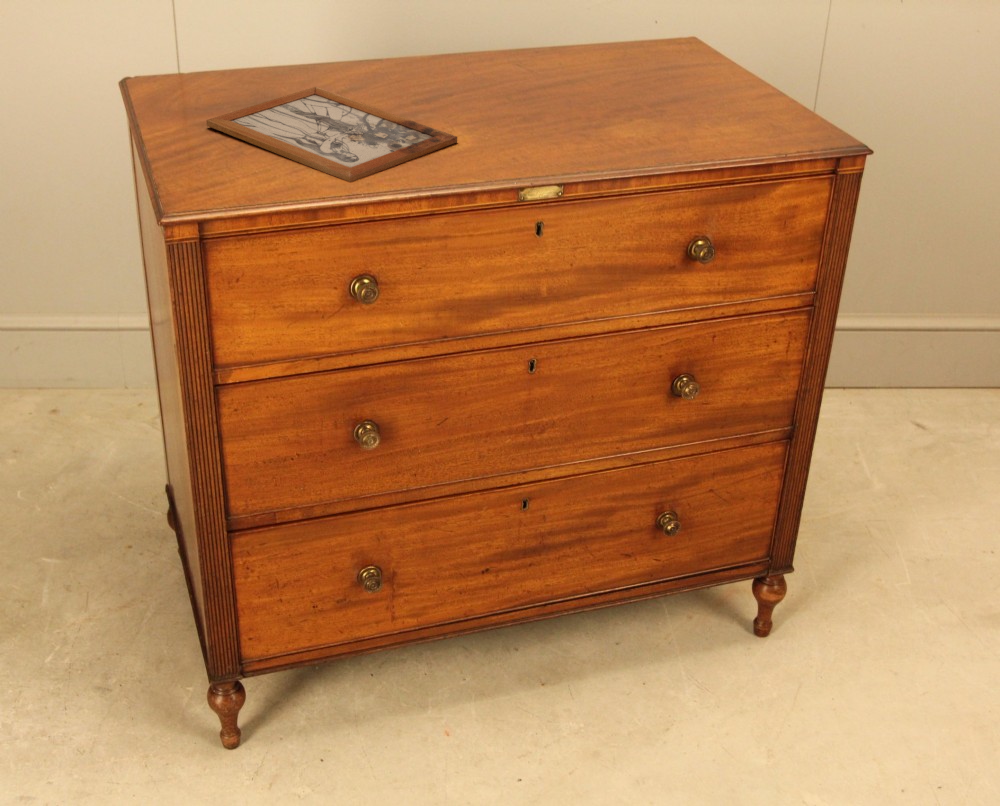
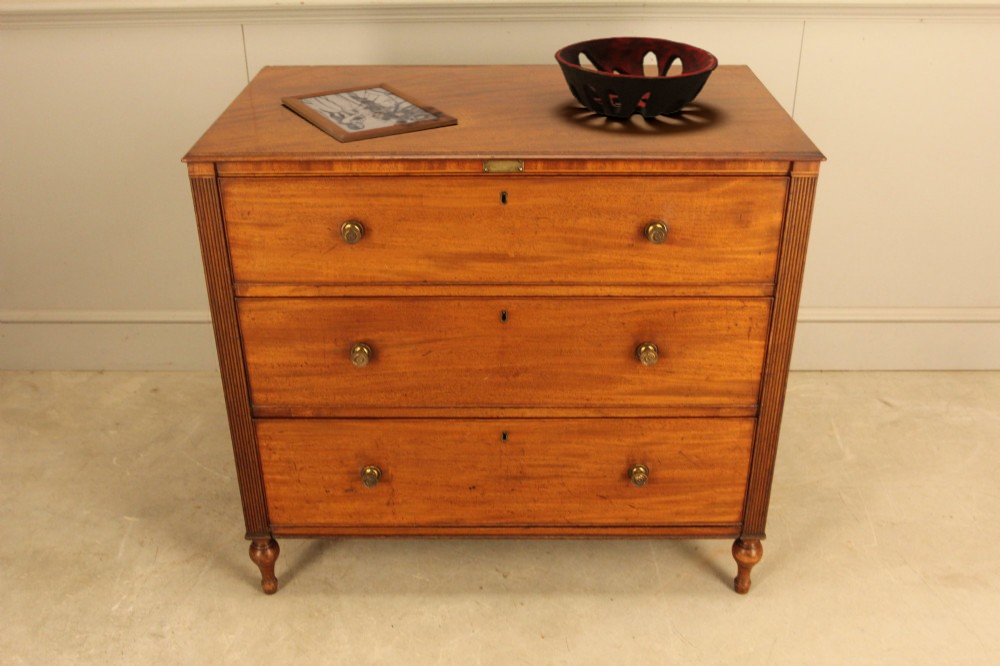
decorative bowl: none [539,15,728,120] -> present [554,37,718,118]

